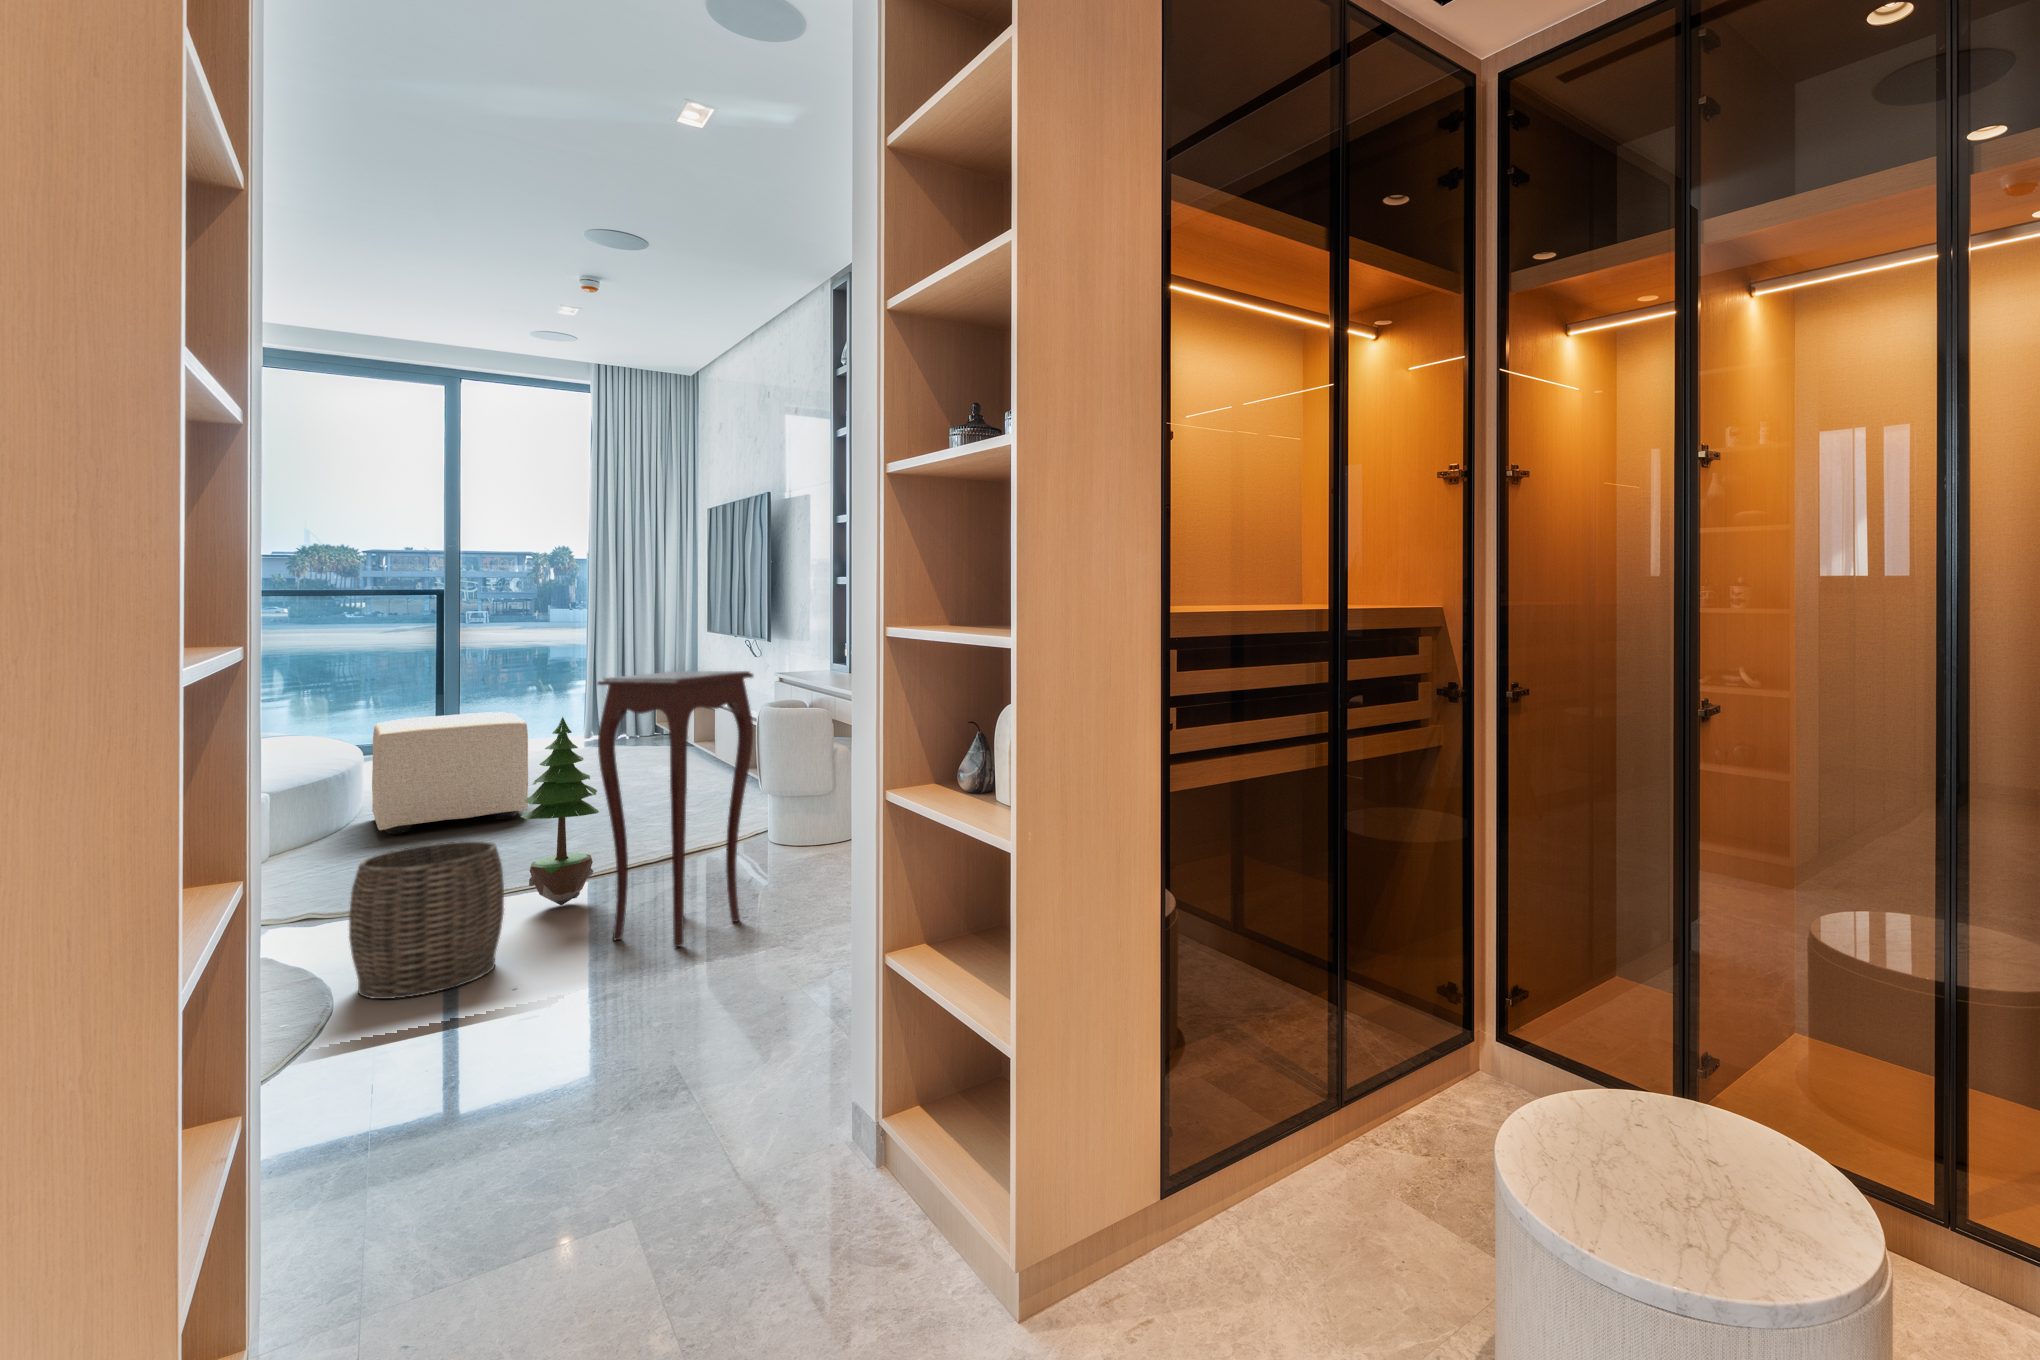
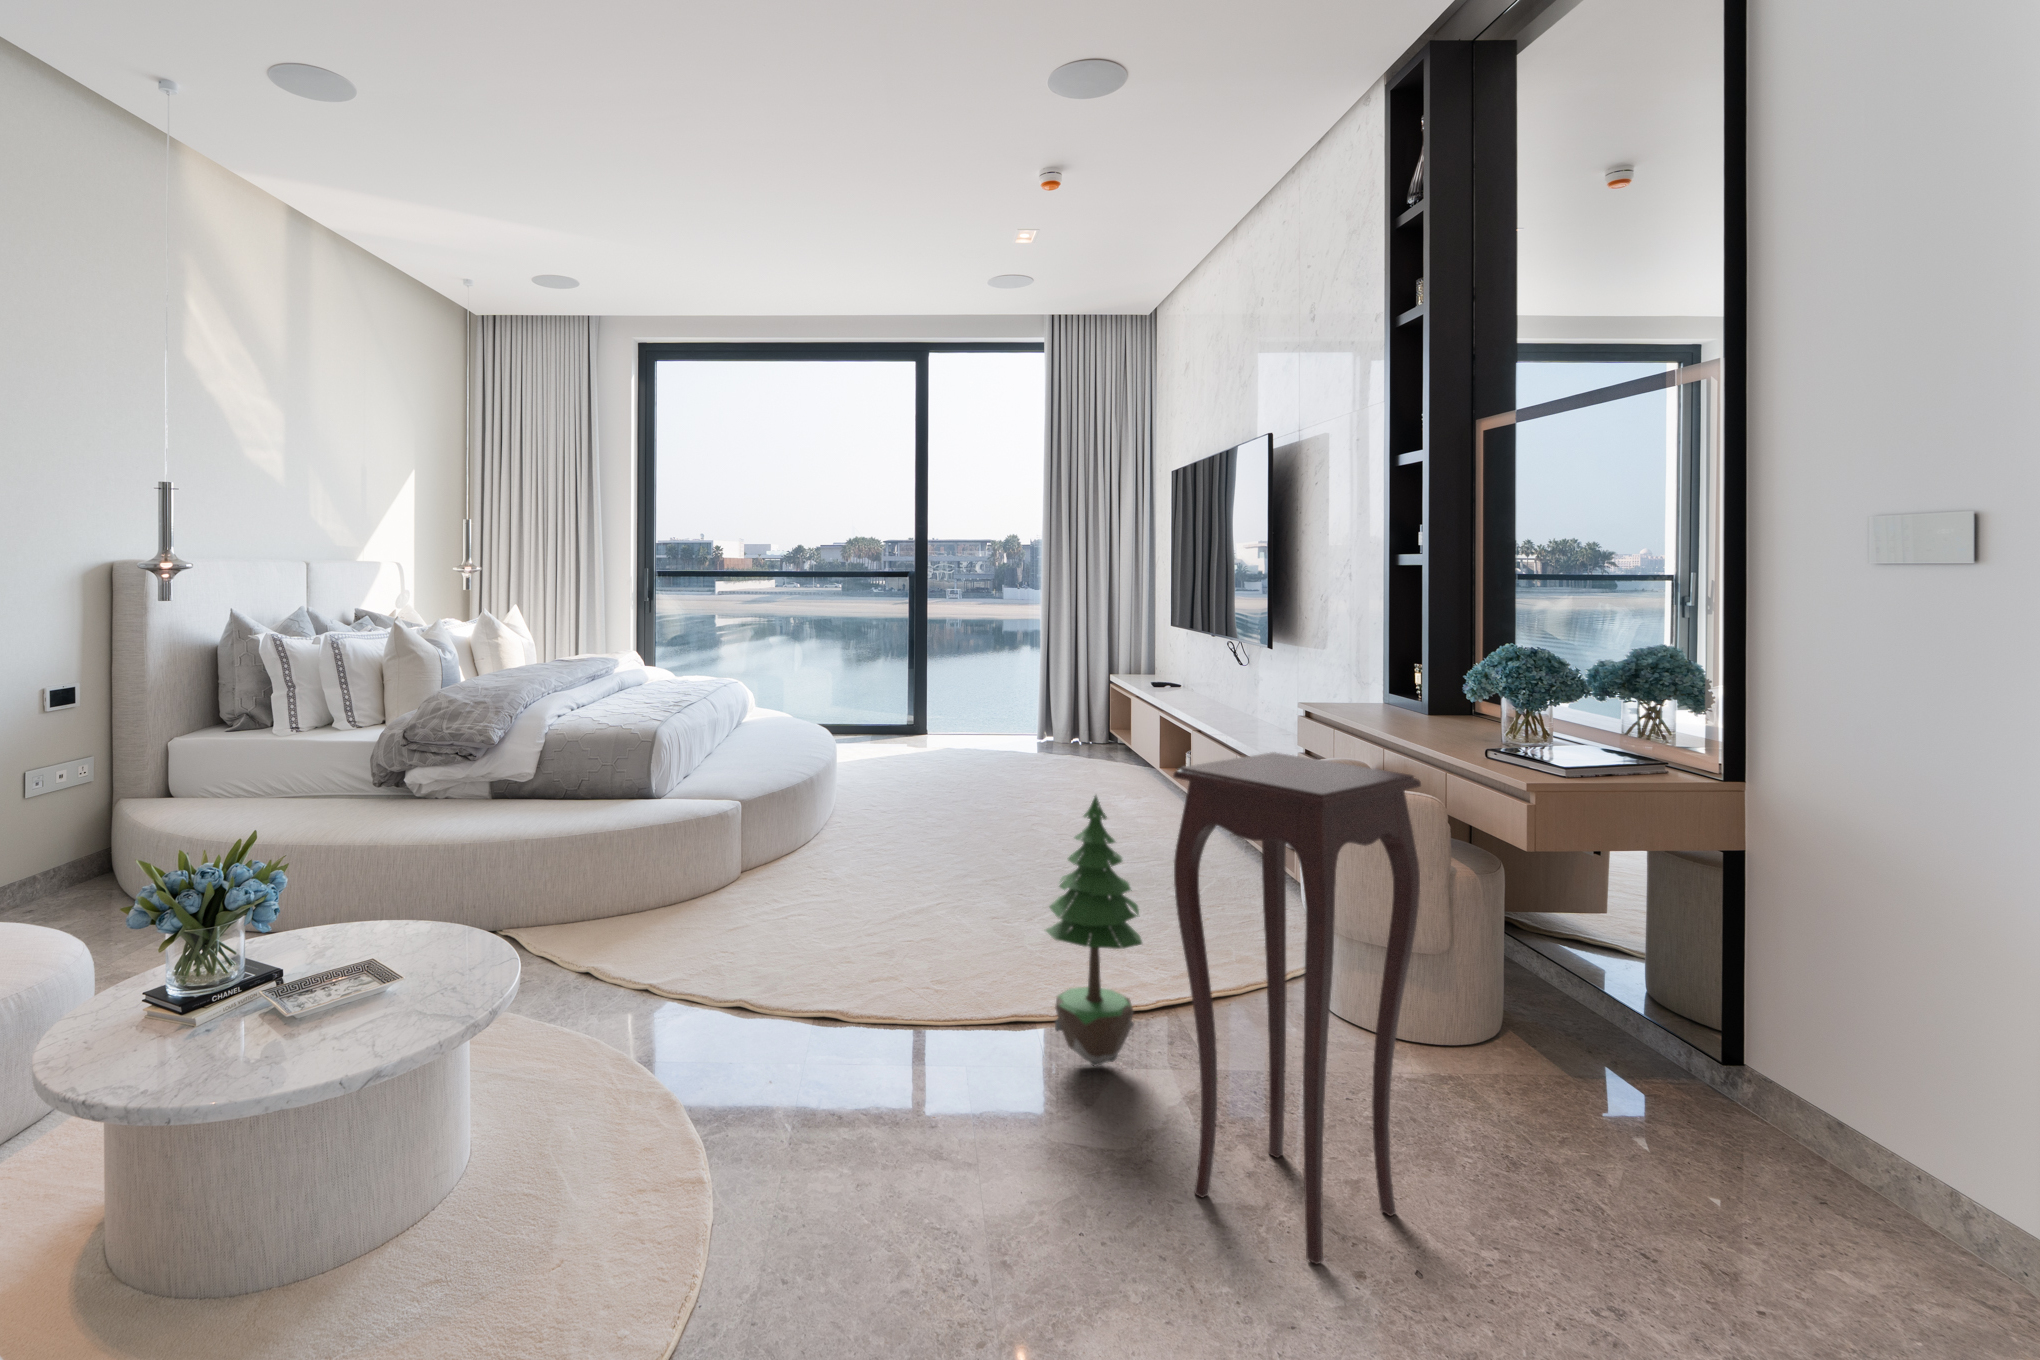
ottoman: present [372,712,528,834] -> none [863,725,1011,861]
woven basket: present [349,841,504,999] -> none [868,984,1051,1248]

